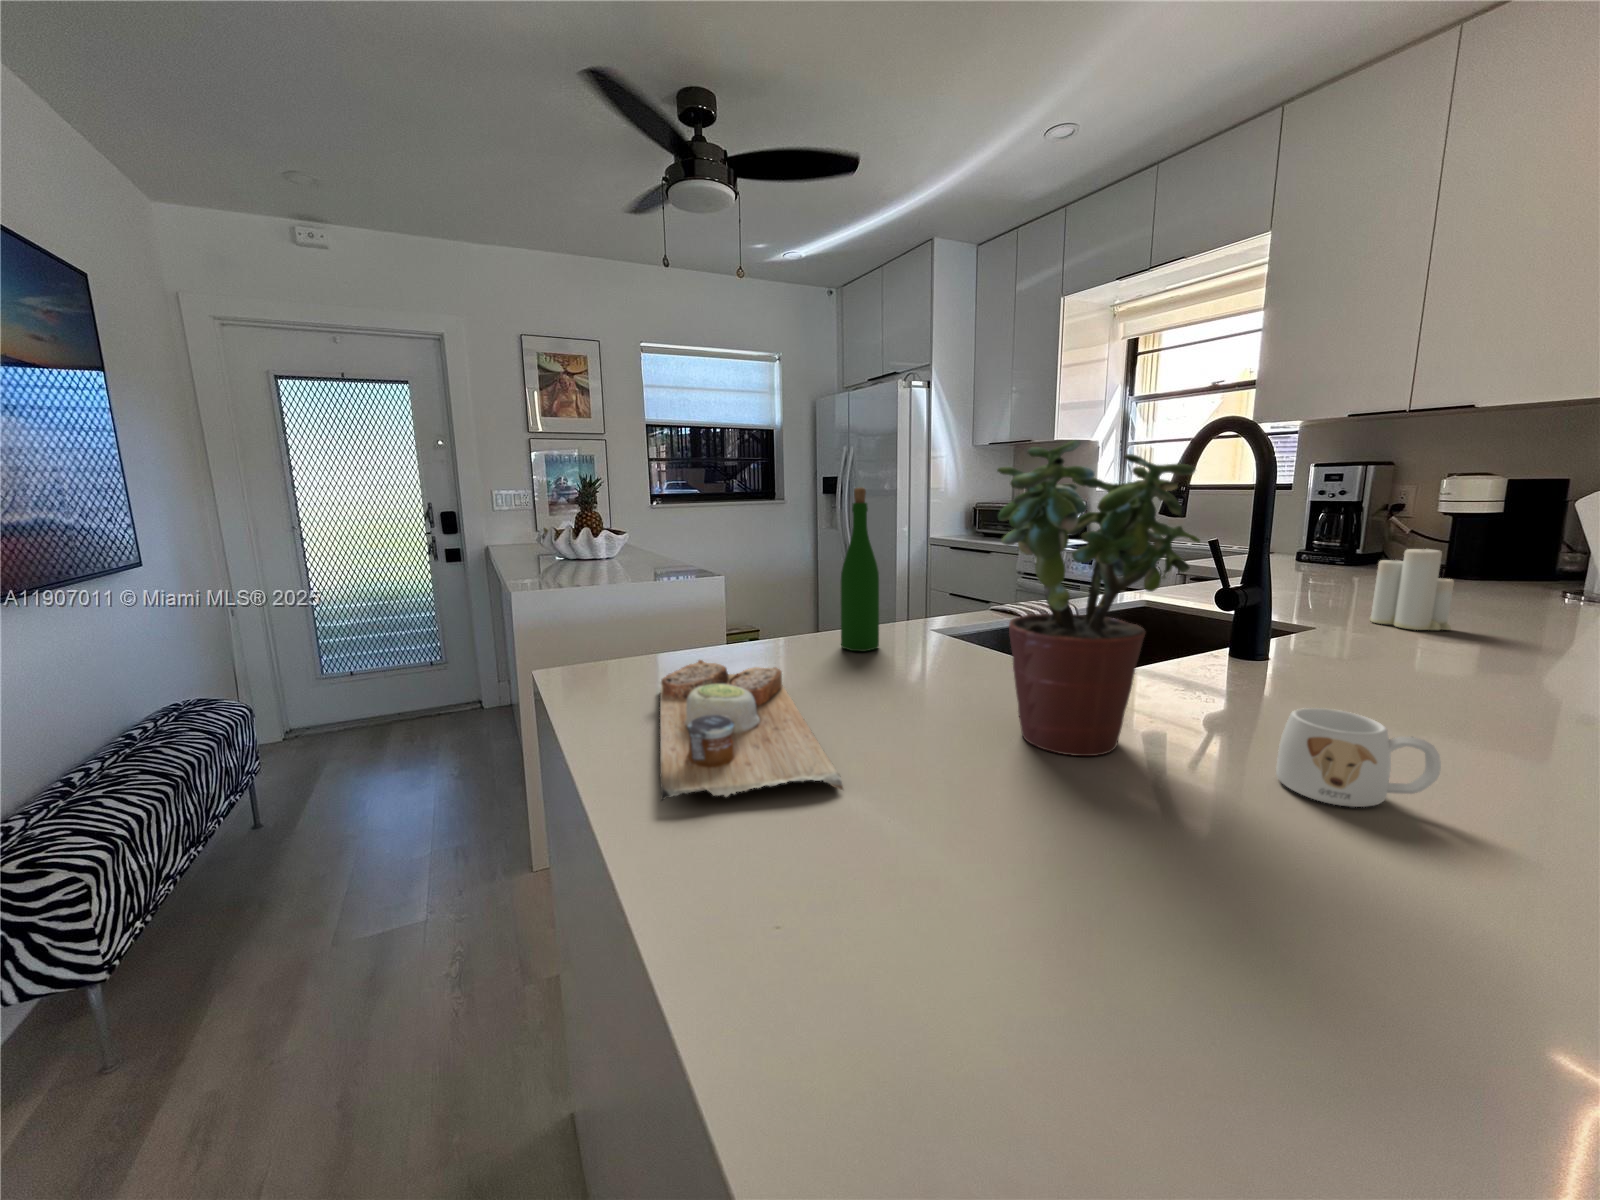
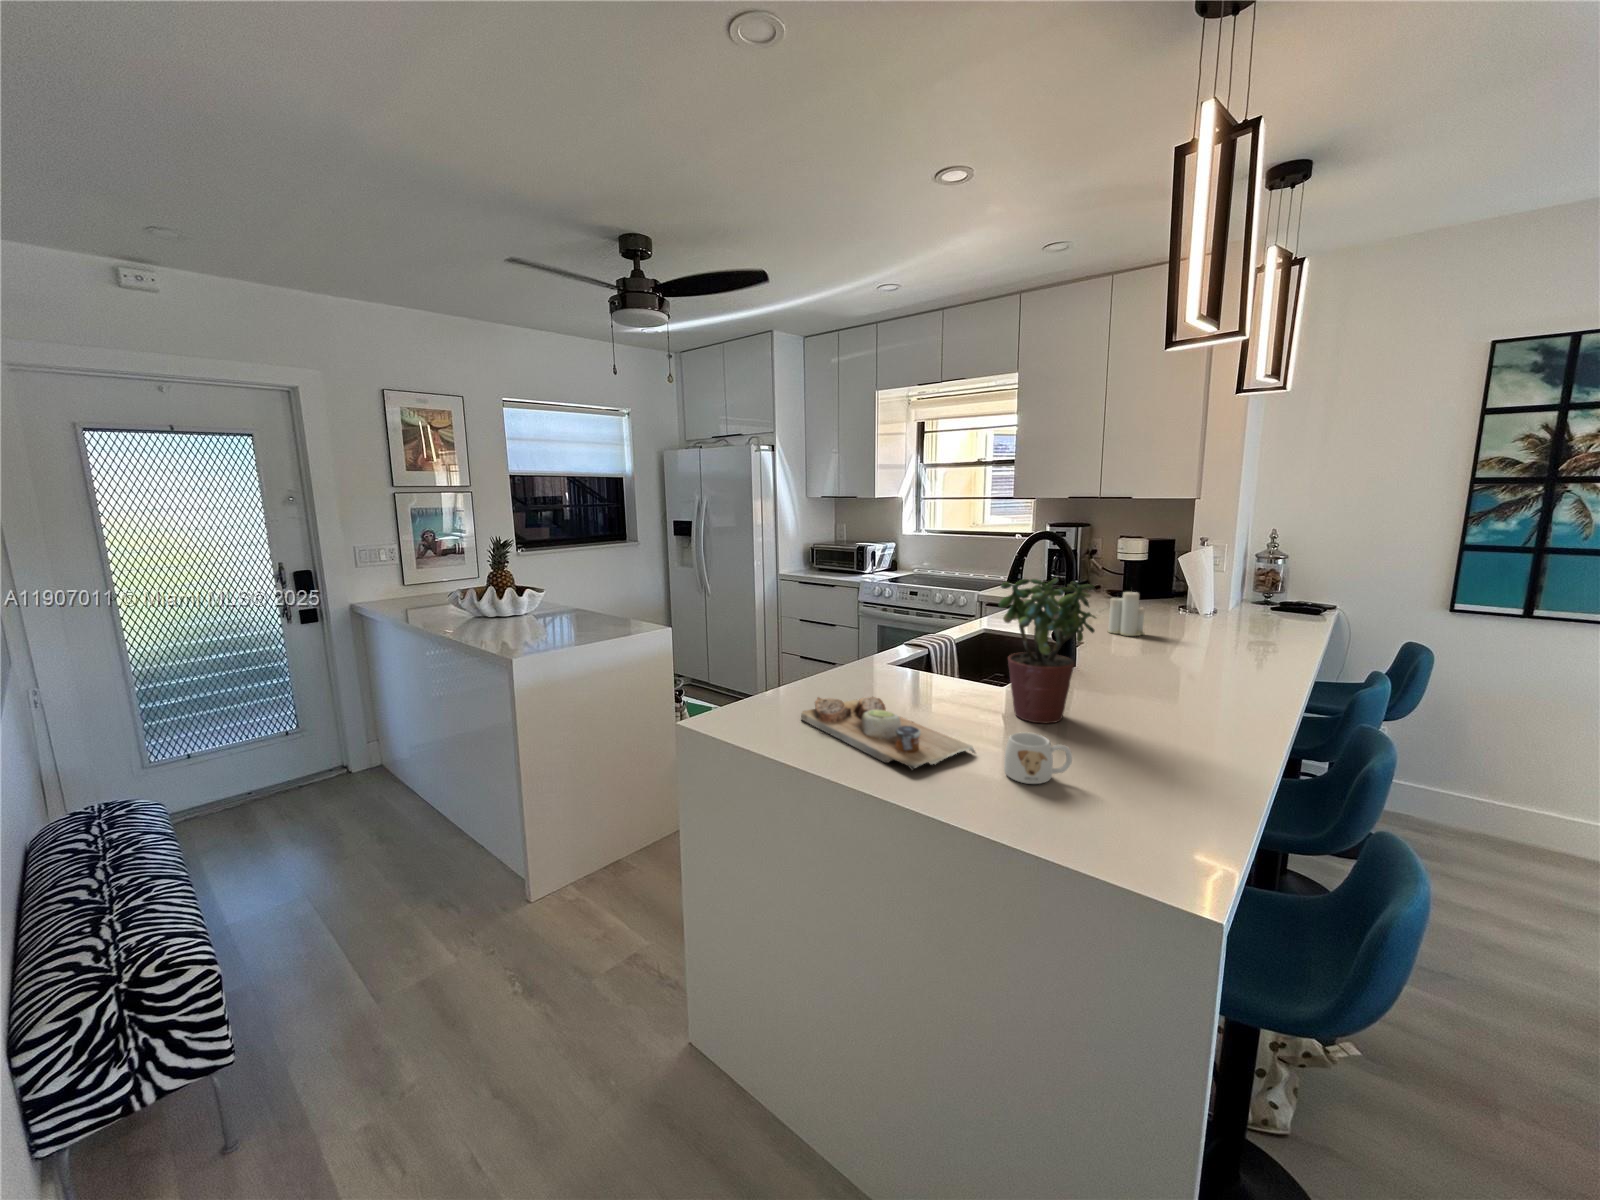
wine bottle: present [841,487,879,651] -> none [859,576,886,680]
mug: present [1276,708,1441,807] -> present [1004,732,1072,784]

